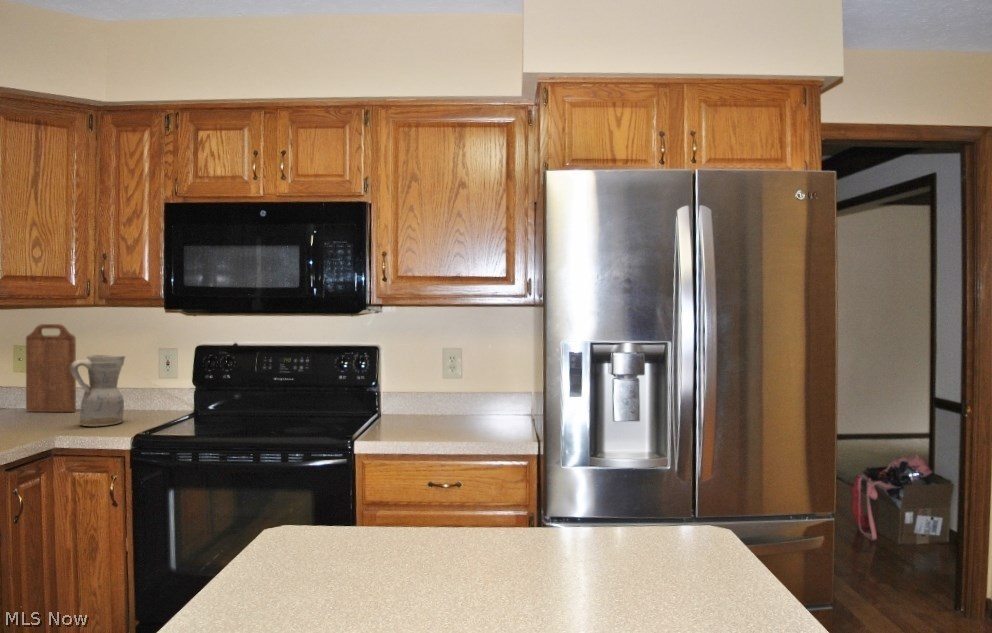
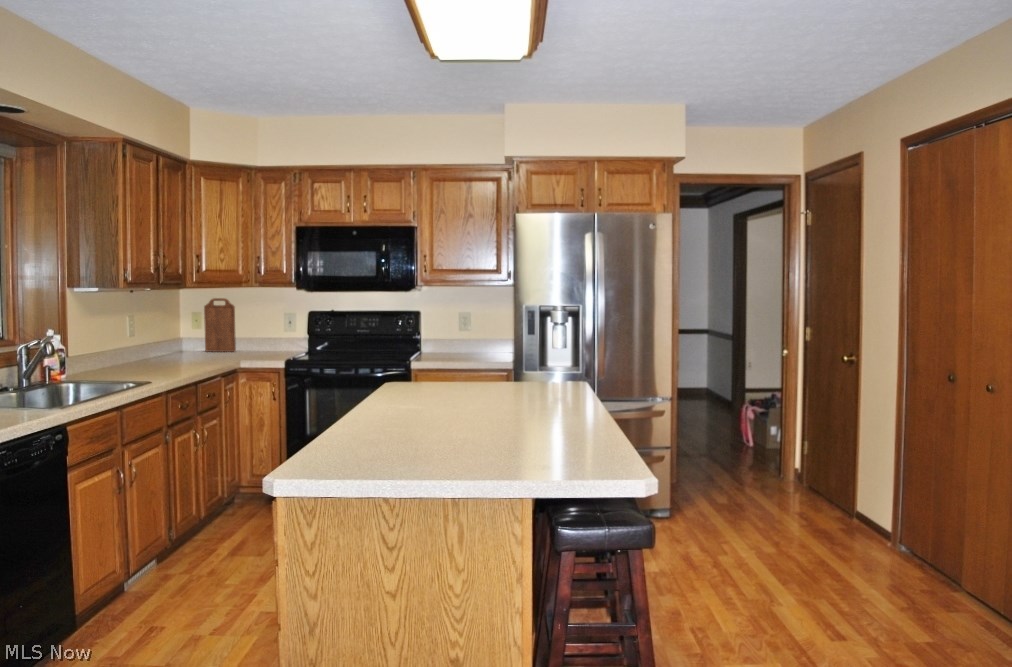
ceramic pitcher: present [71,355,125,426] -> none [245,316,272,356]

